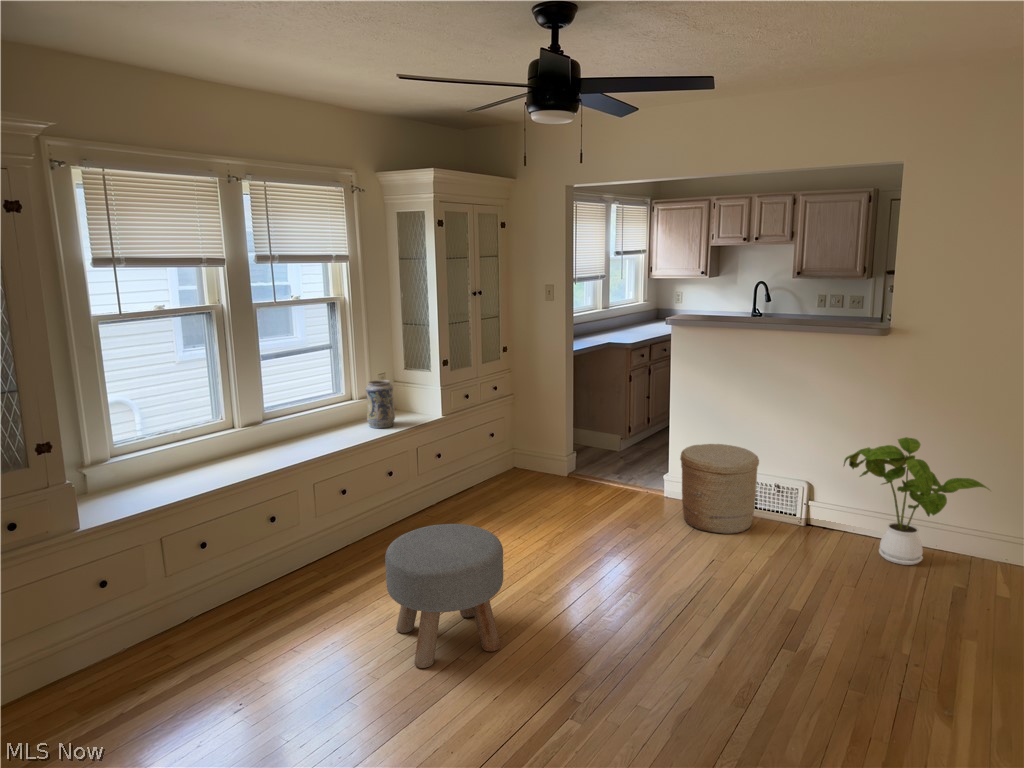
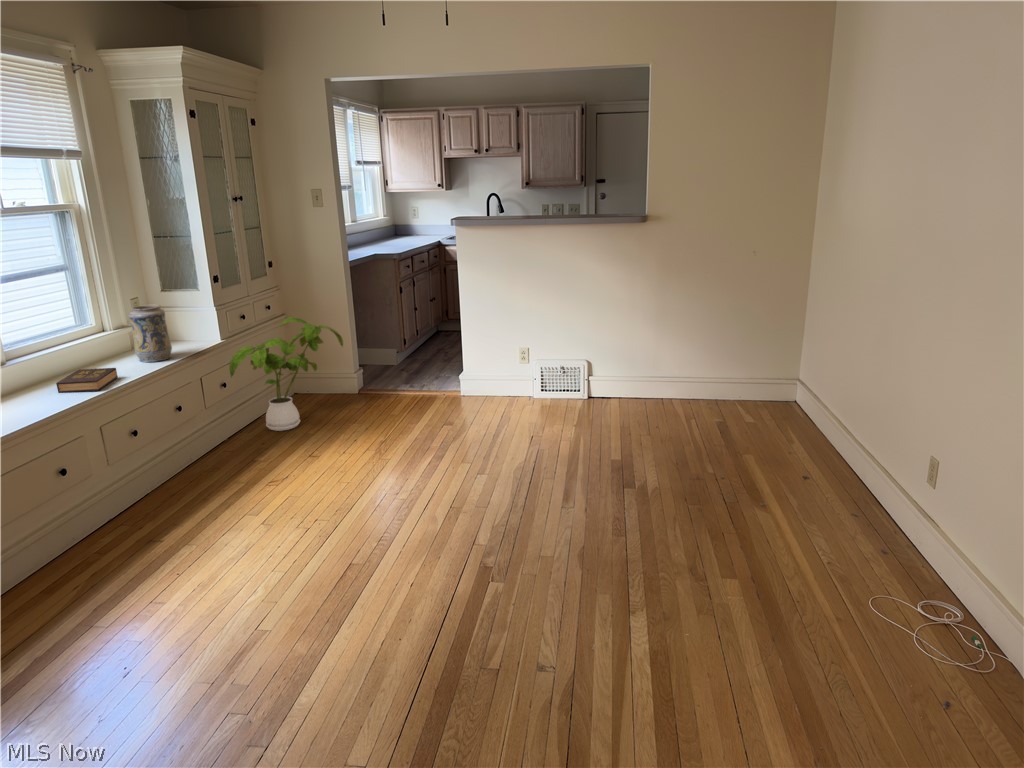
hardback book: none [296,429,343,449] -> present [56,368,118,393]
house plant: present [844,437,988,565] -> present [229,318,343,431]
woven basket: present [680,444,759,534] -> none [482,337,551,417]
ottoman: present [385,524,503,668] -> none [256,440,395,596]

